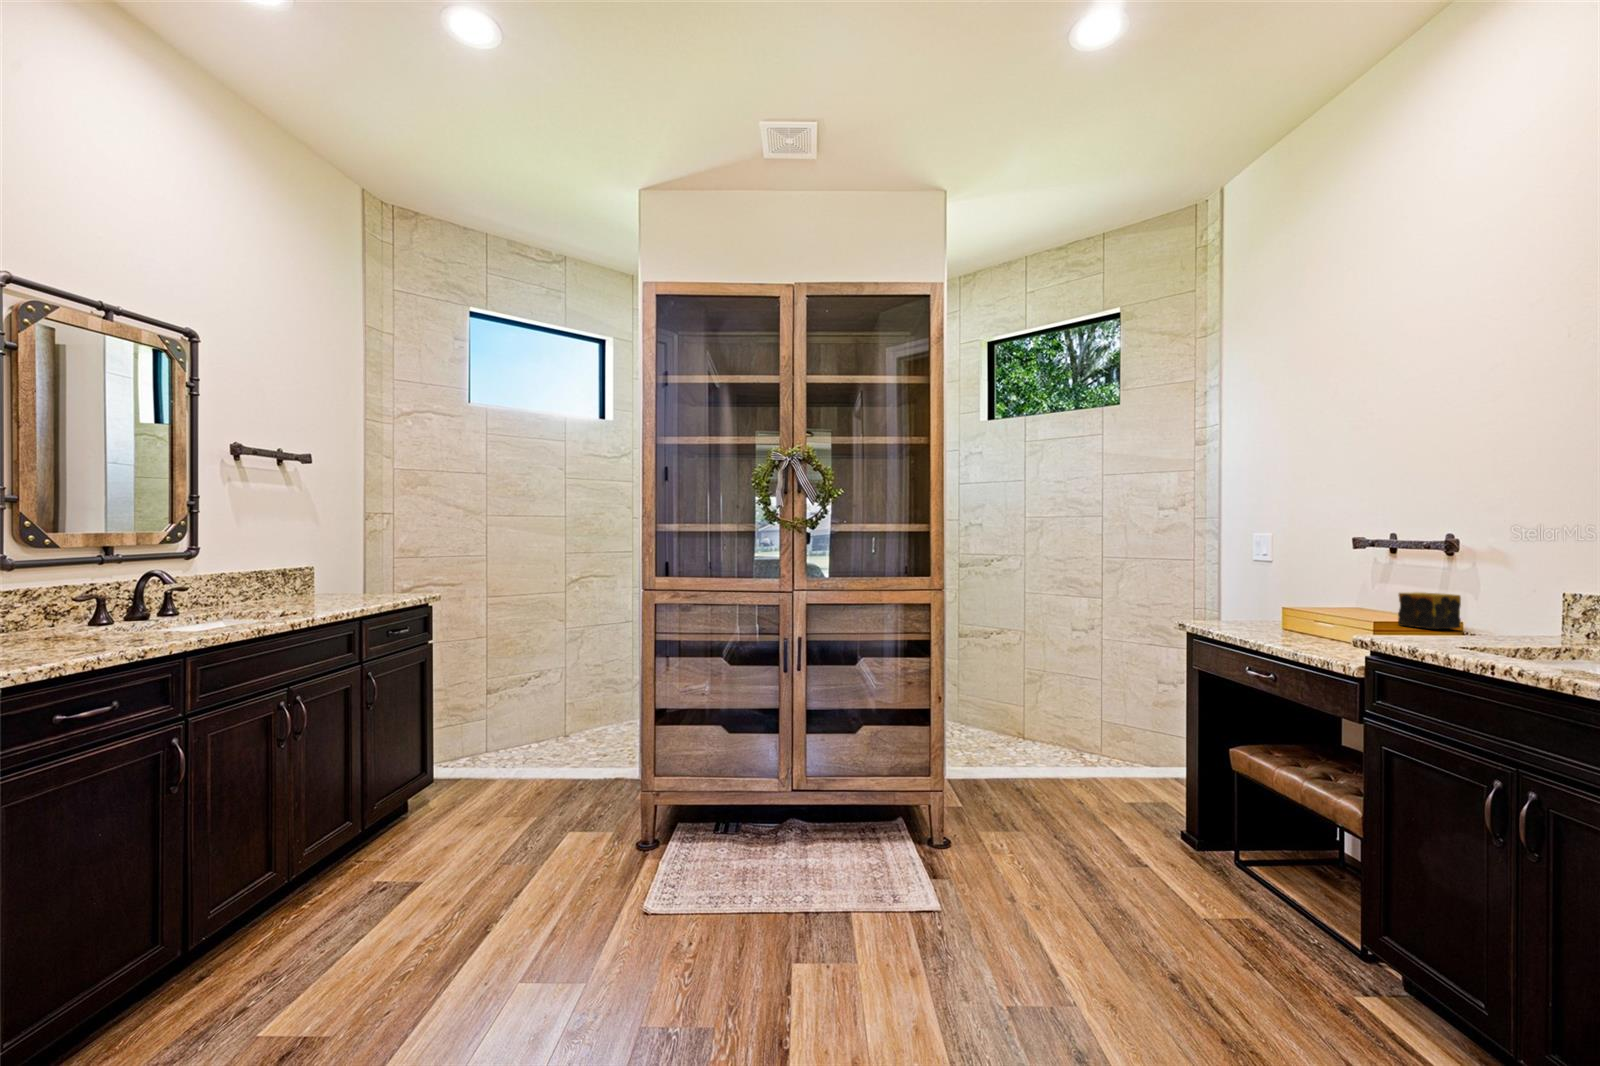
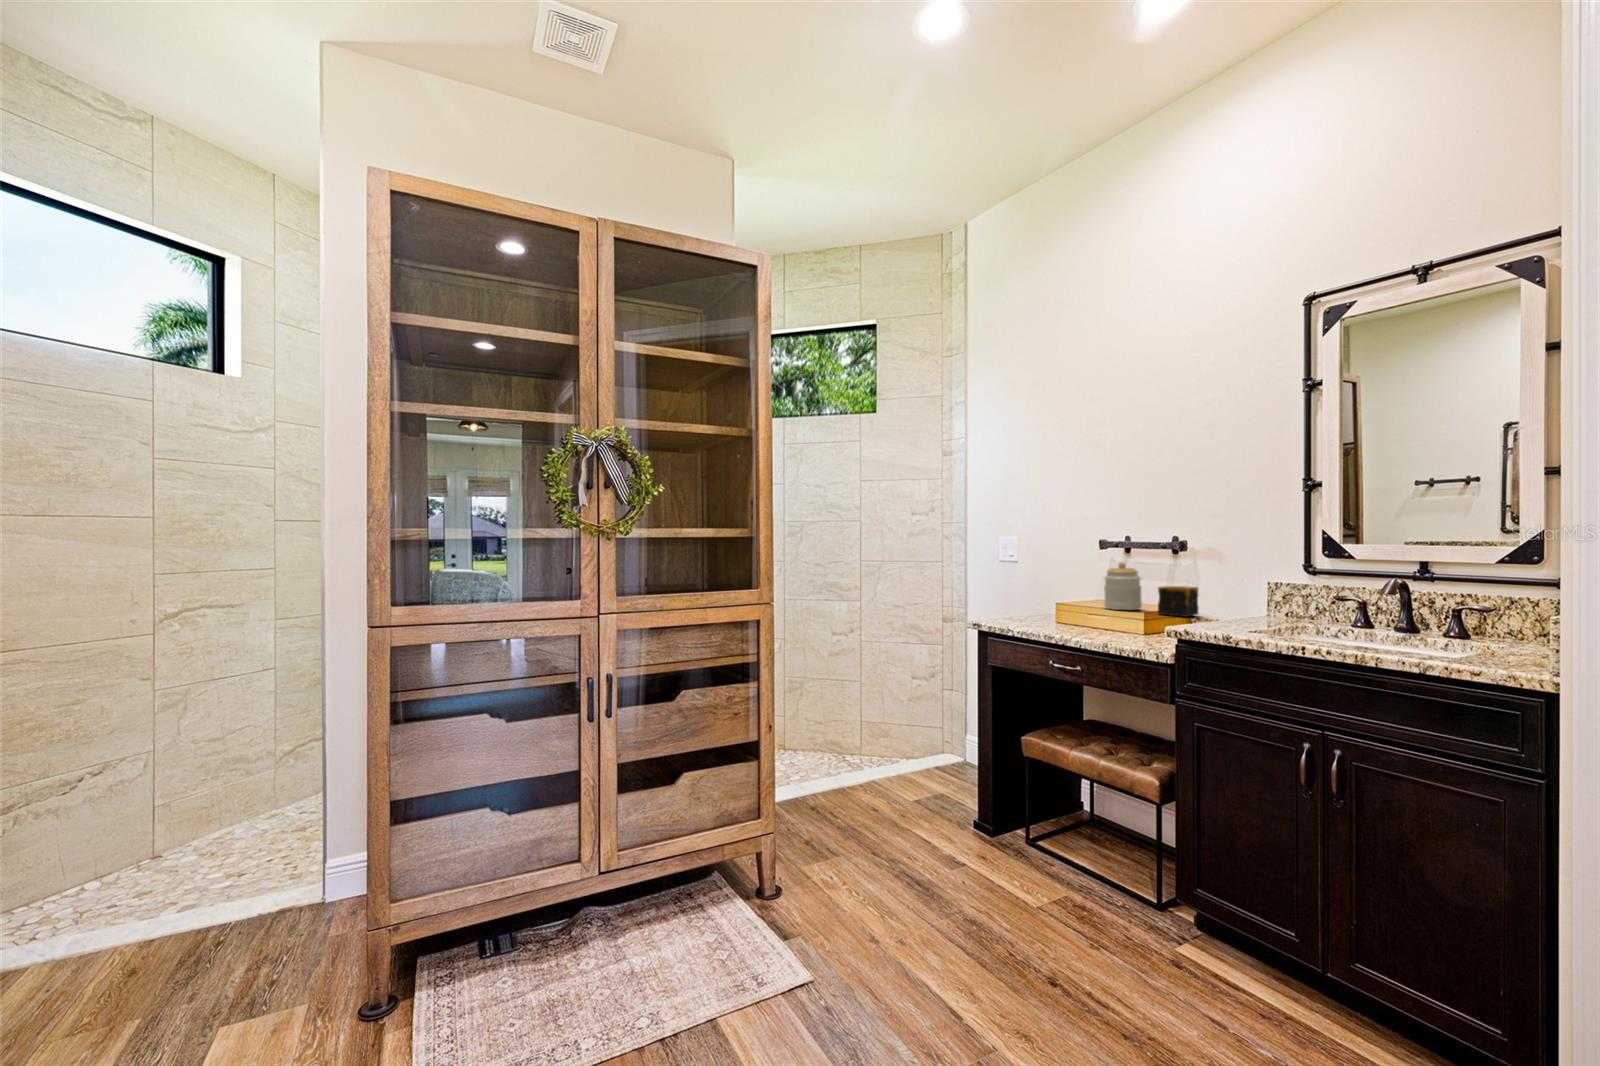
jar: none [1339,563,1391,619] -> present [1104,562,1142,610]

